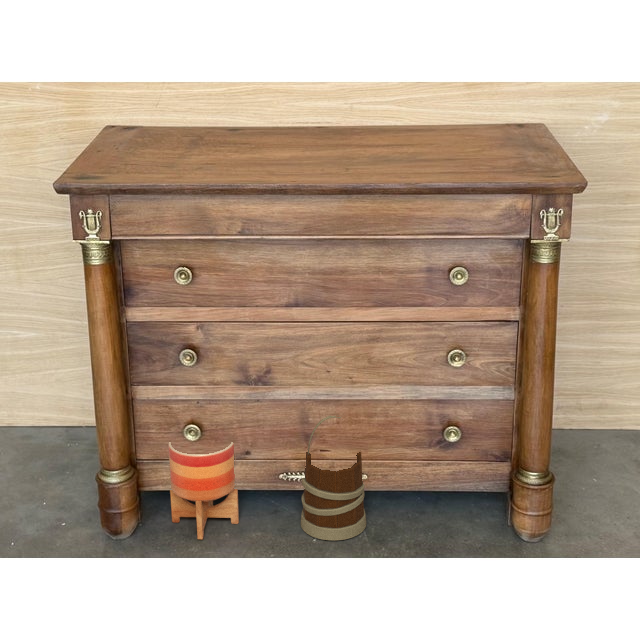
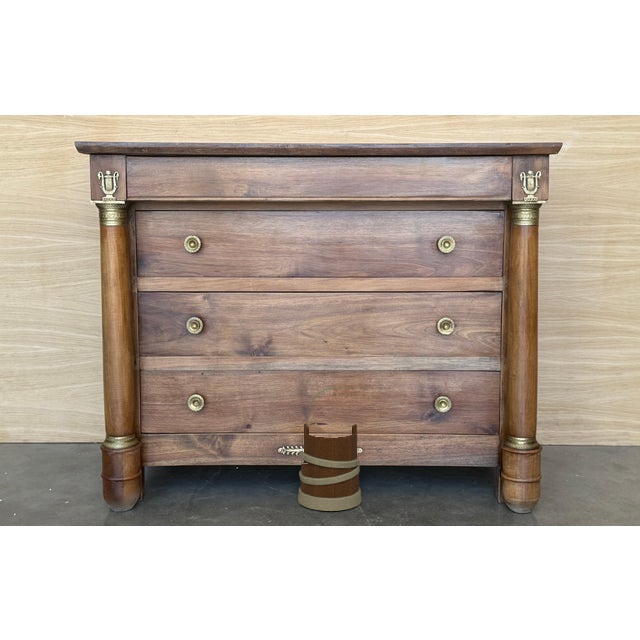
planter: present [168,442,239,539] -> none [173,407,238,511]

